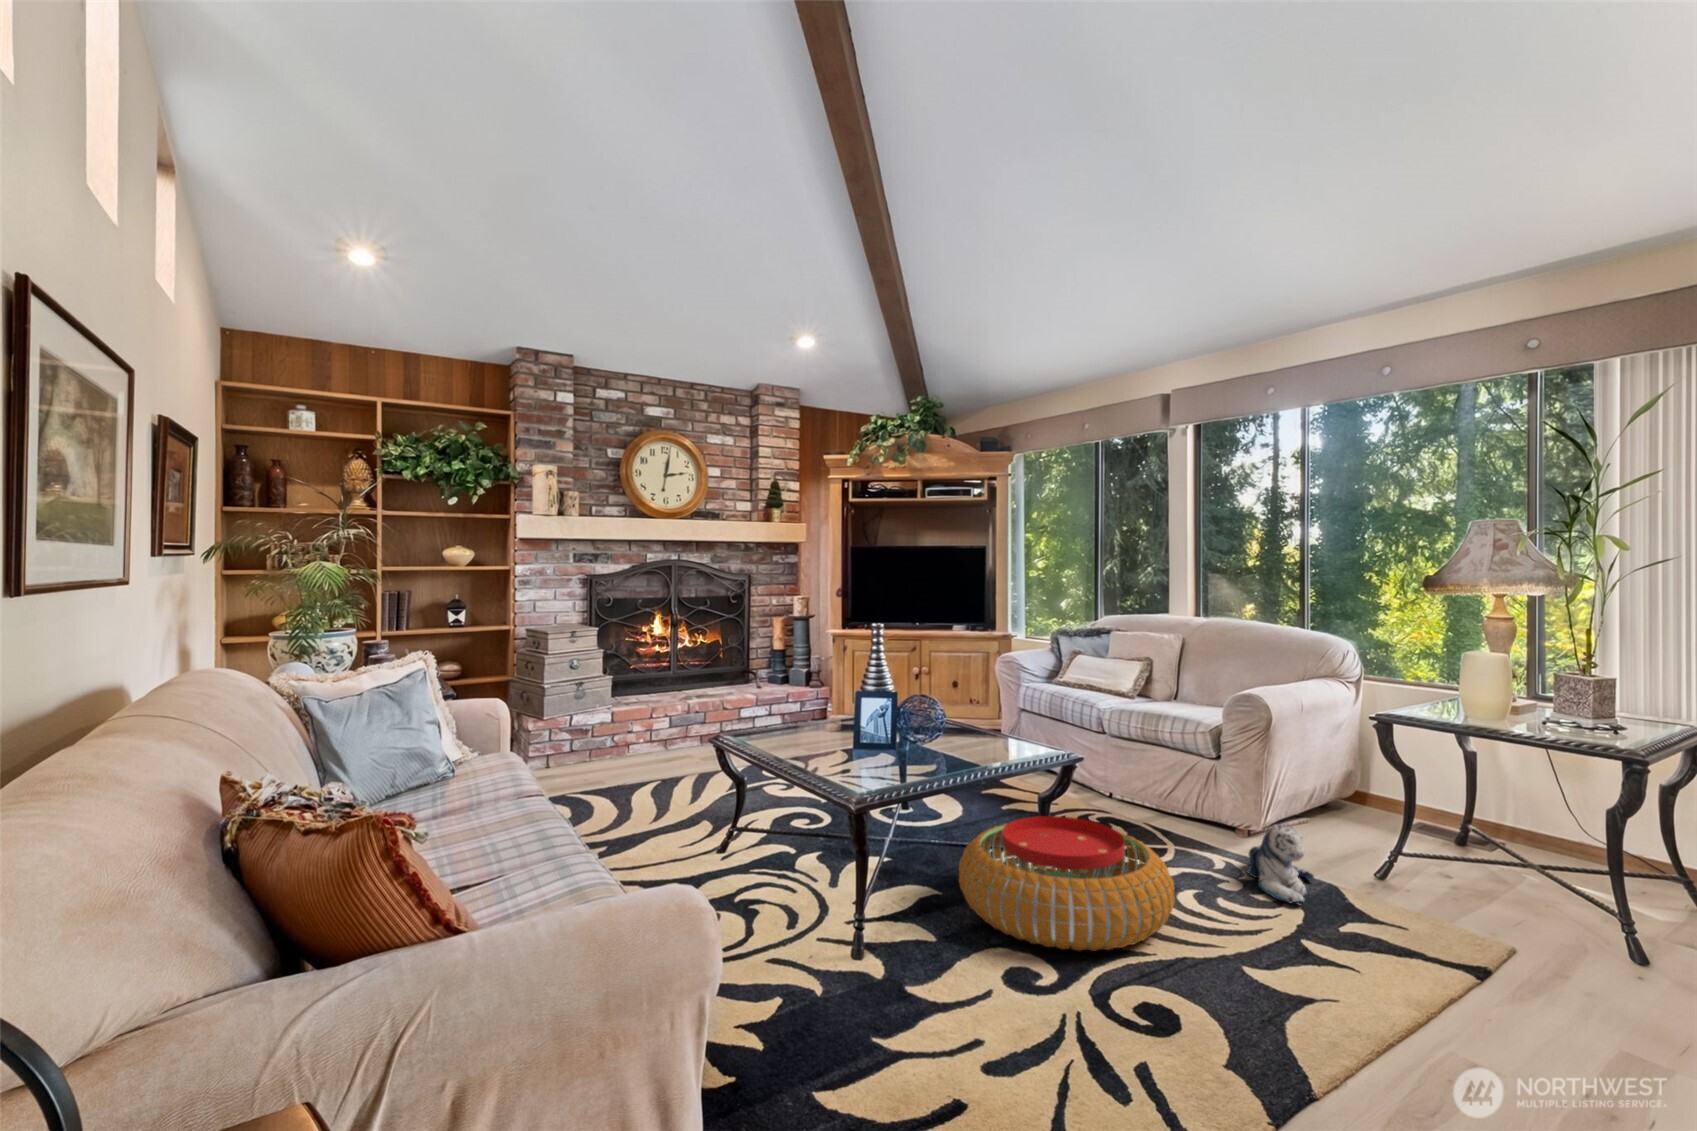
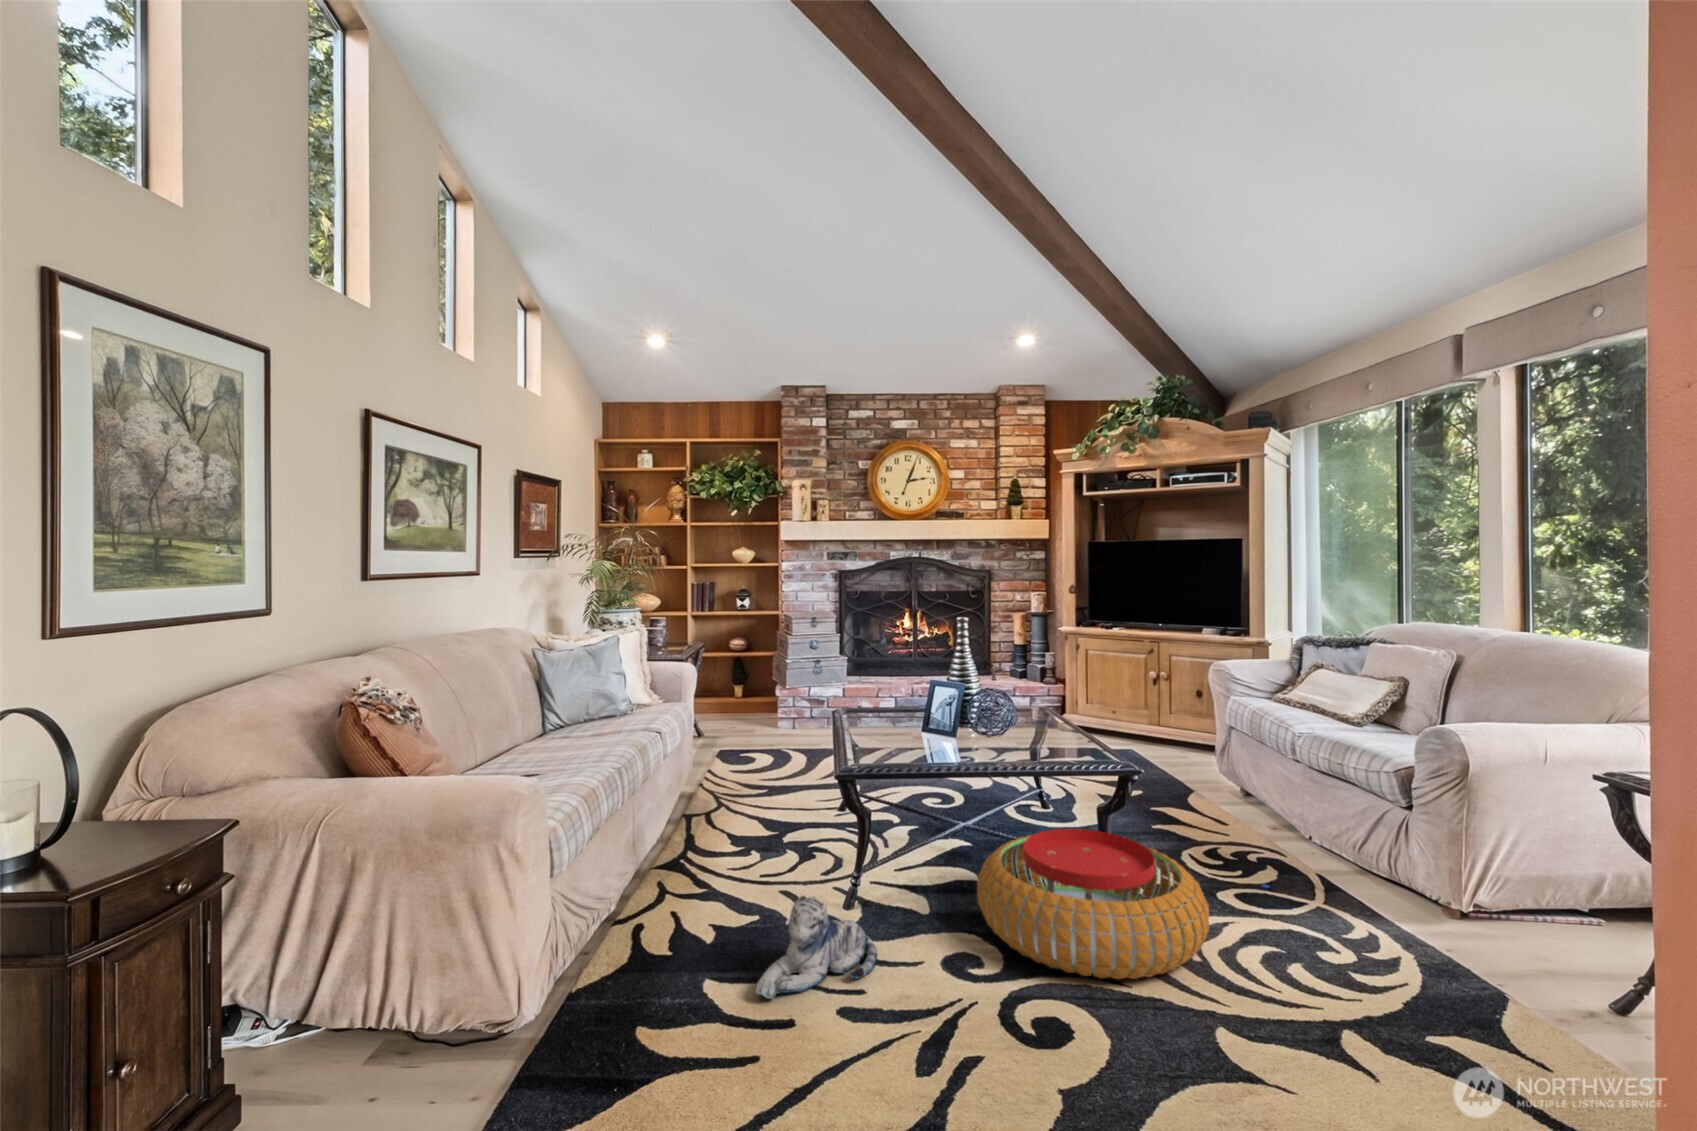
plush toy: present [1247,825,1314,903] -> present [756,896,877,999]

